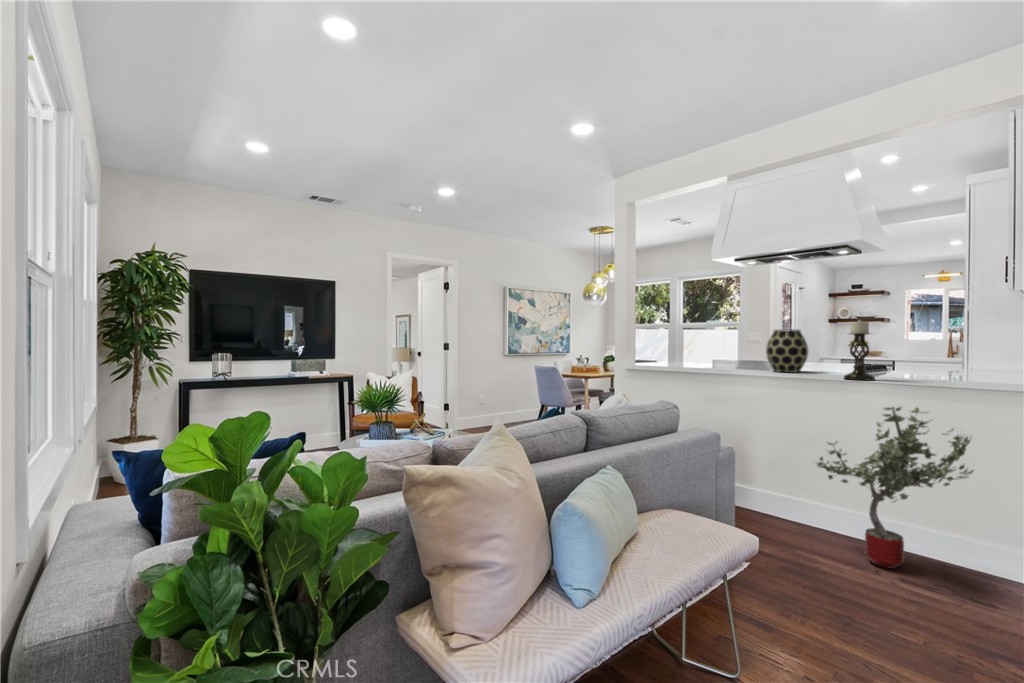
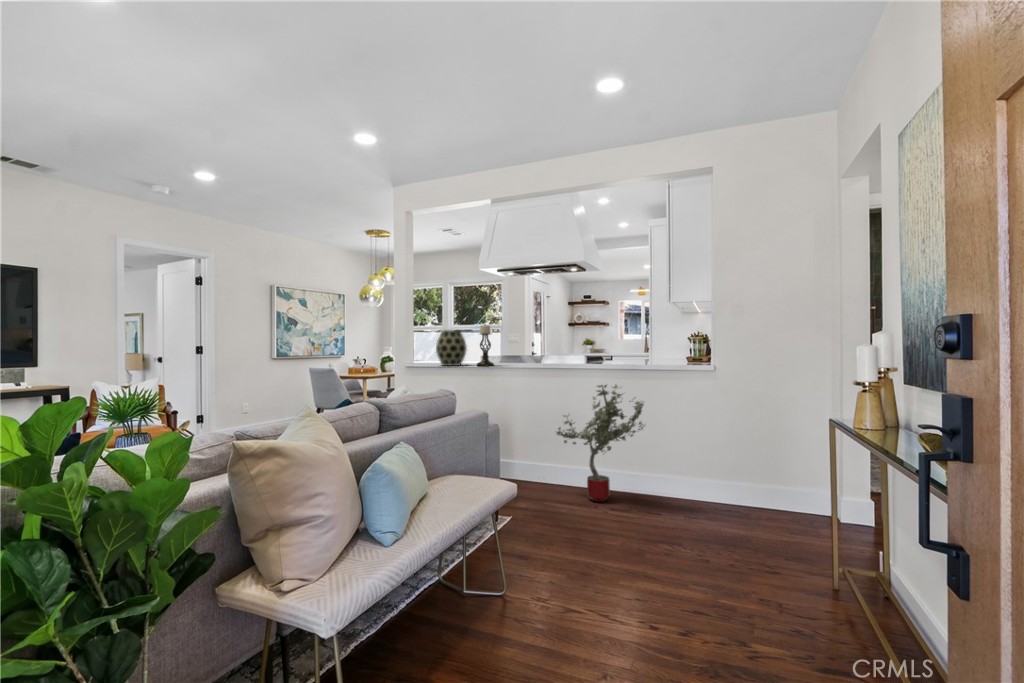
candle holder: present [844,320,875,380] -> present [477,324,494,366]
vase: present [766,330,808,372] -> present [436,330,467,366]

